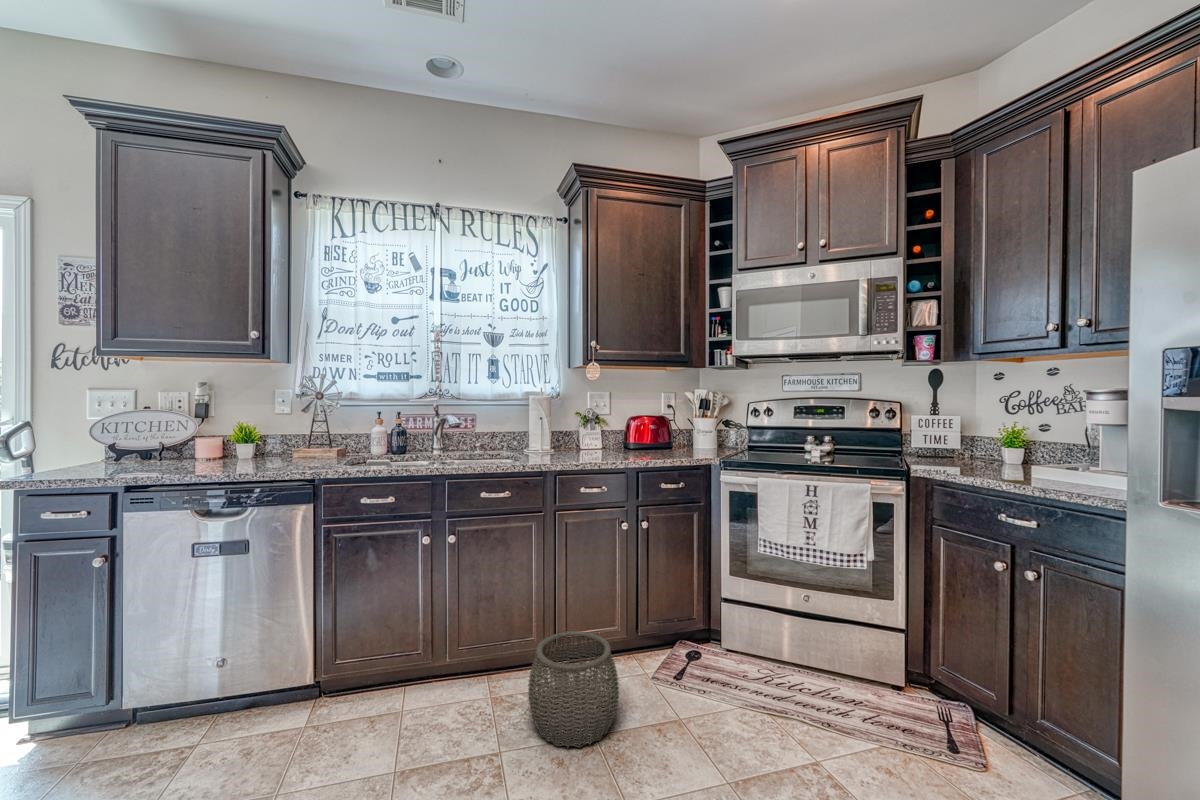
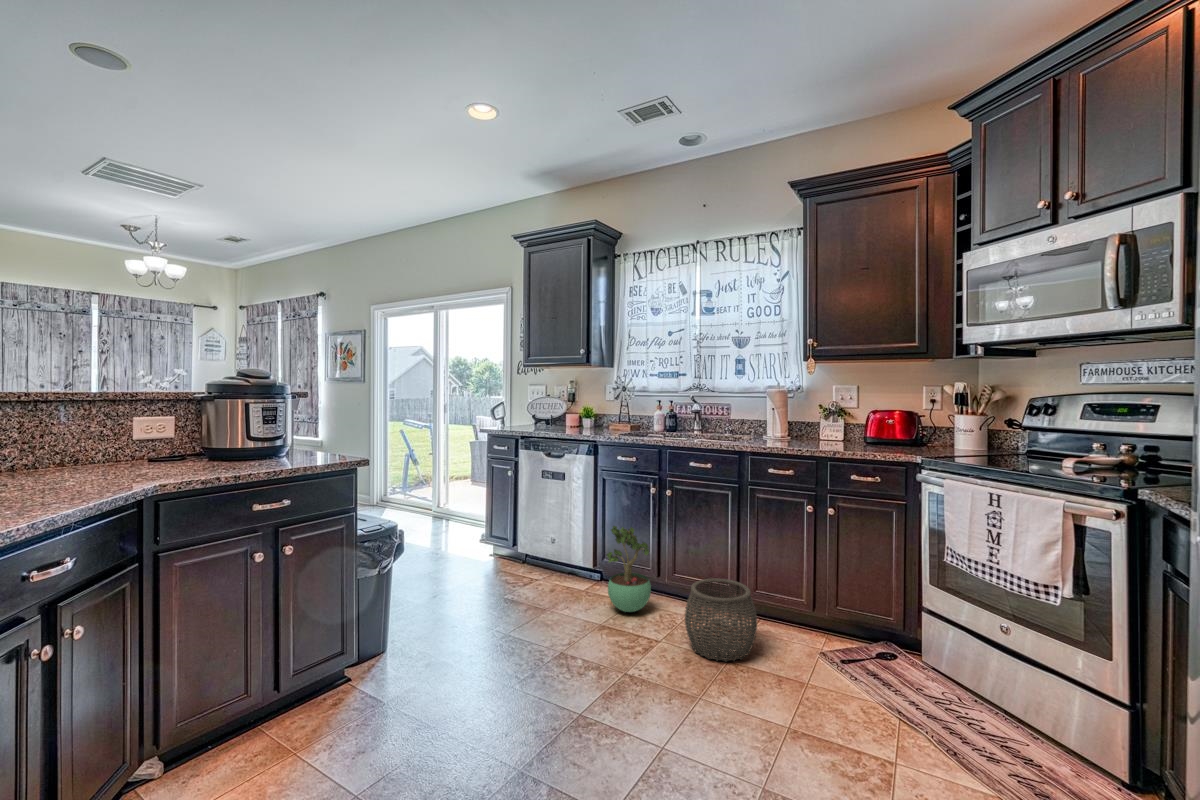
potted plant: none [365,598,453,731] -> present [606,526,651,612]

